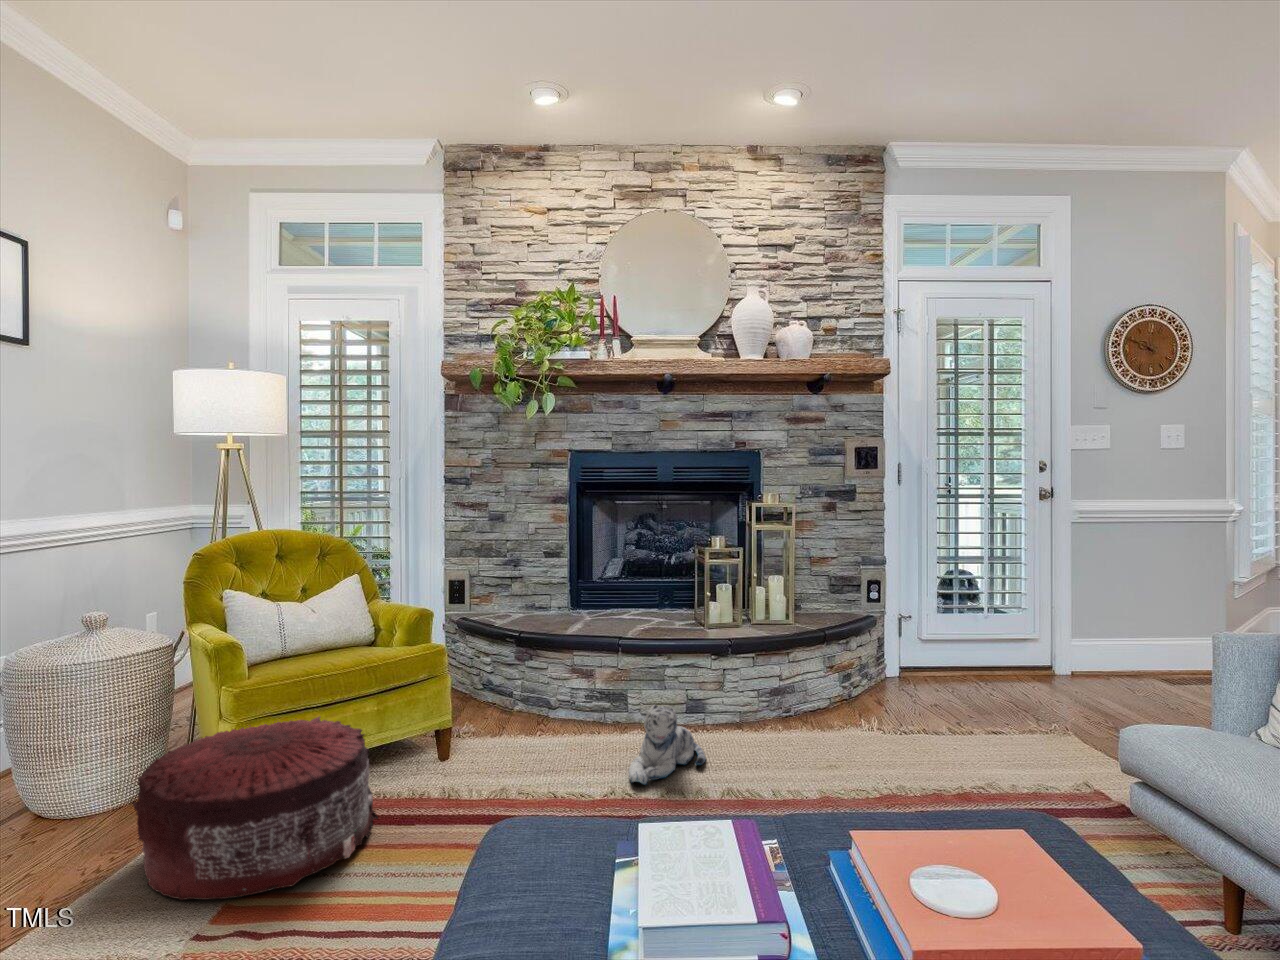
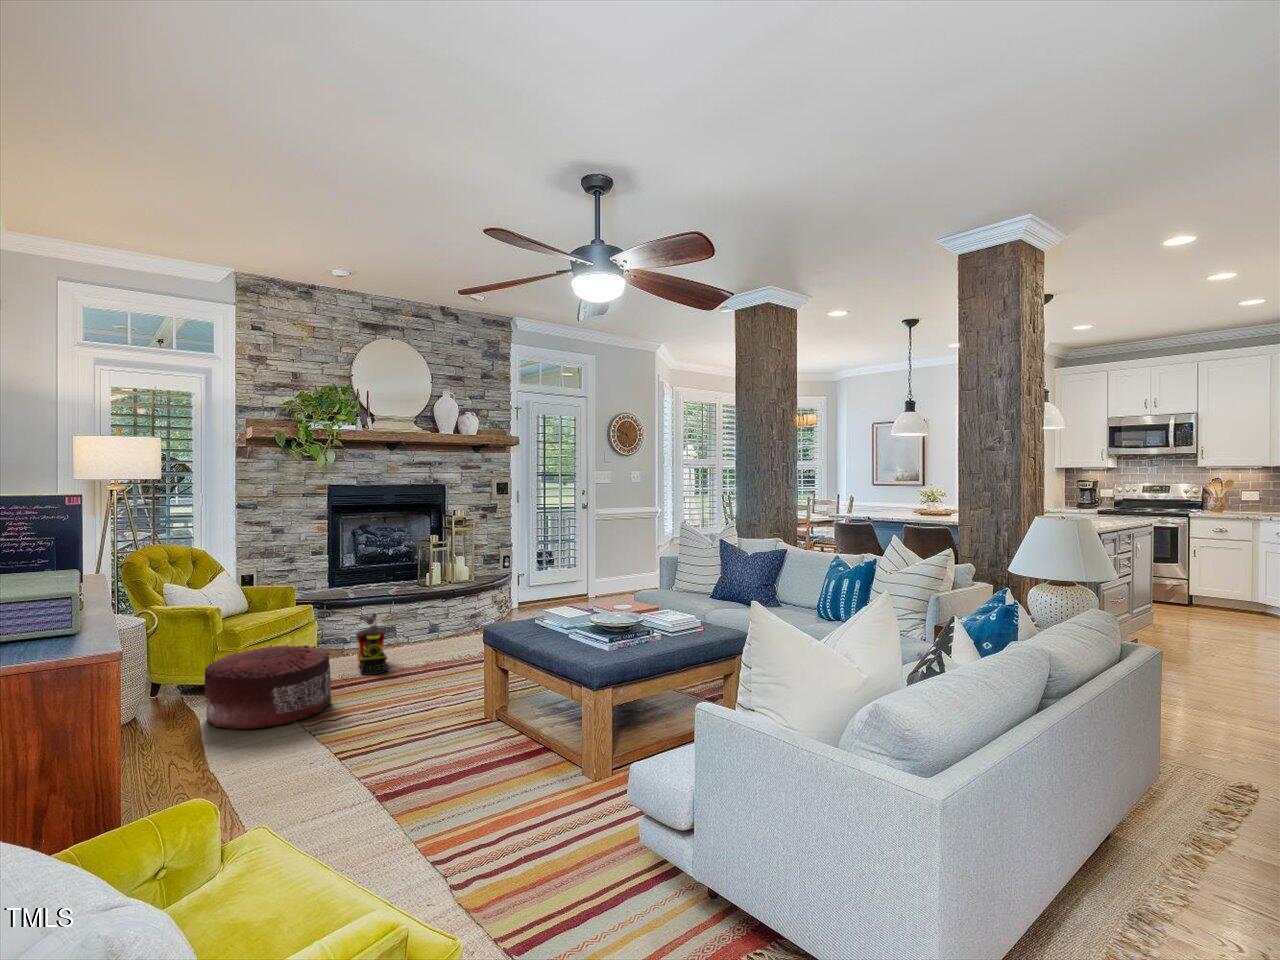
toy train: none [491,674,568,796] -> present [356,613,389,675]
plush toy: present [629,705,706,784] -> none [425,622,459,661]

